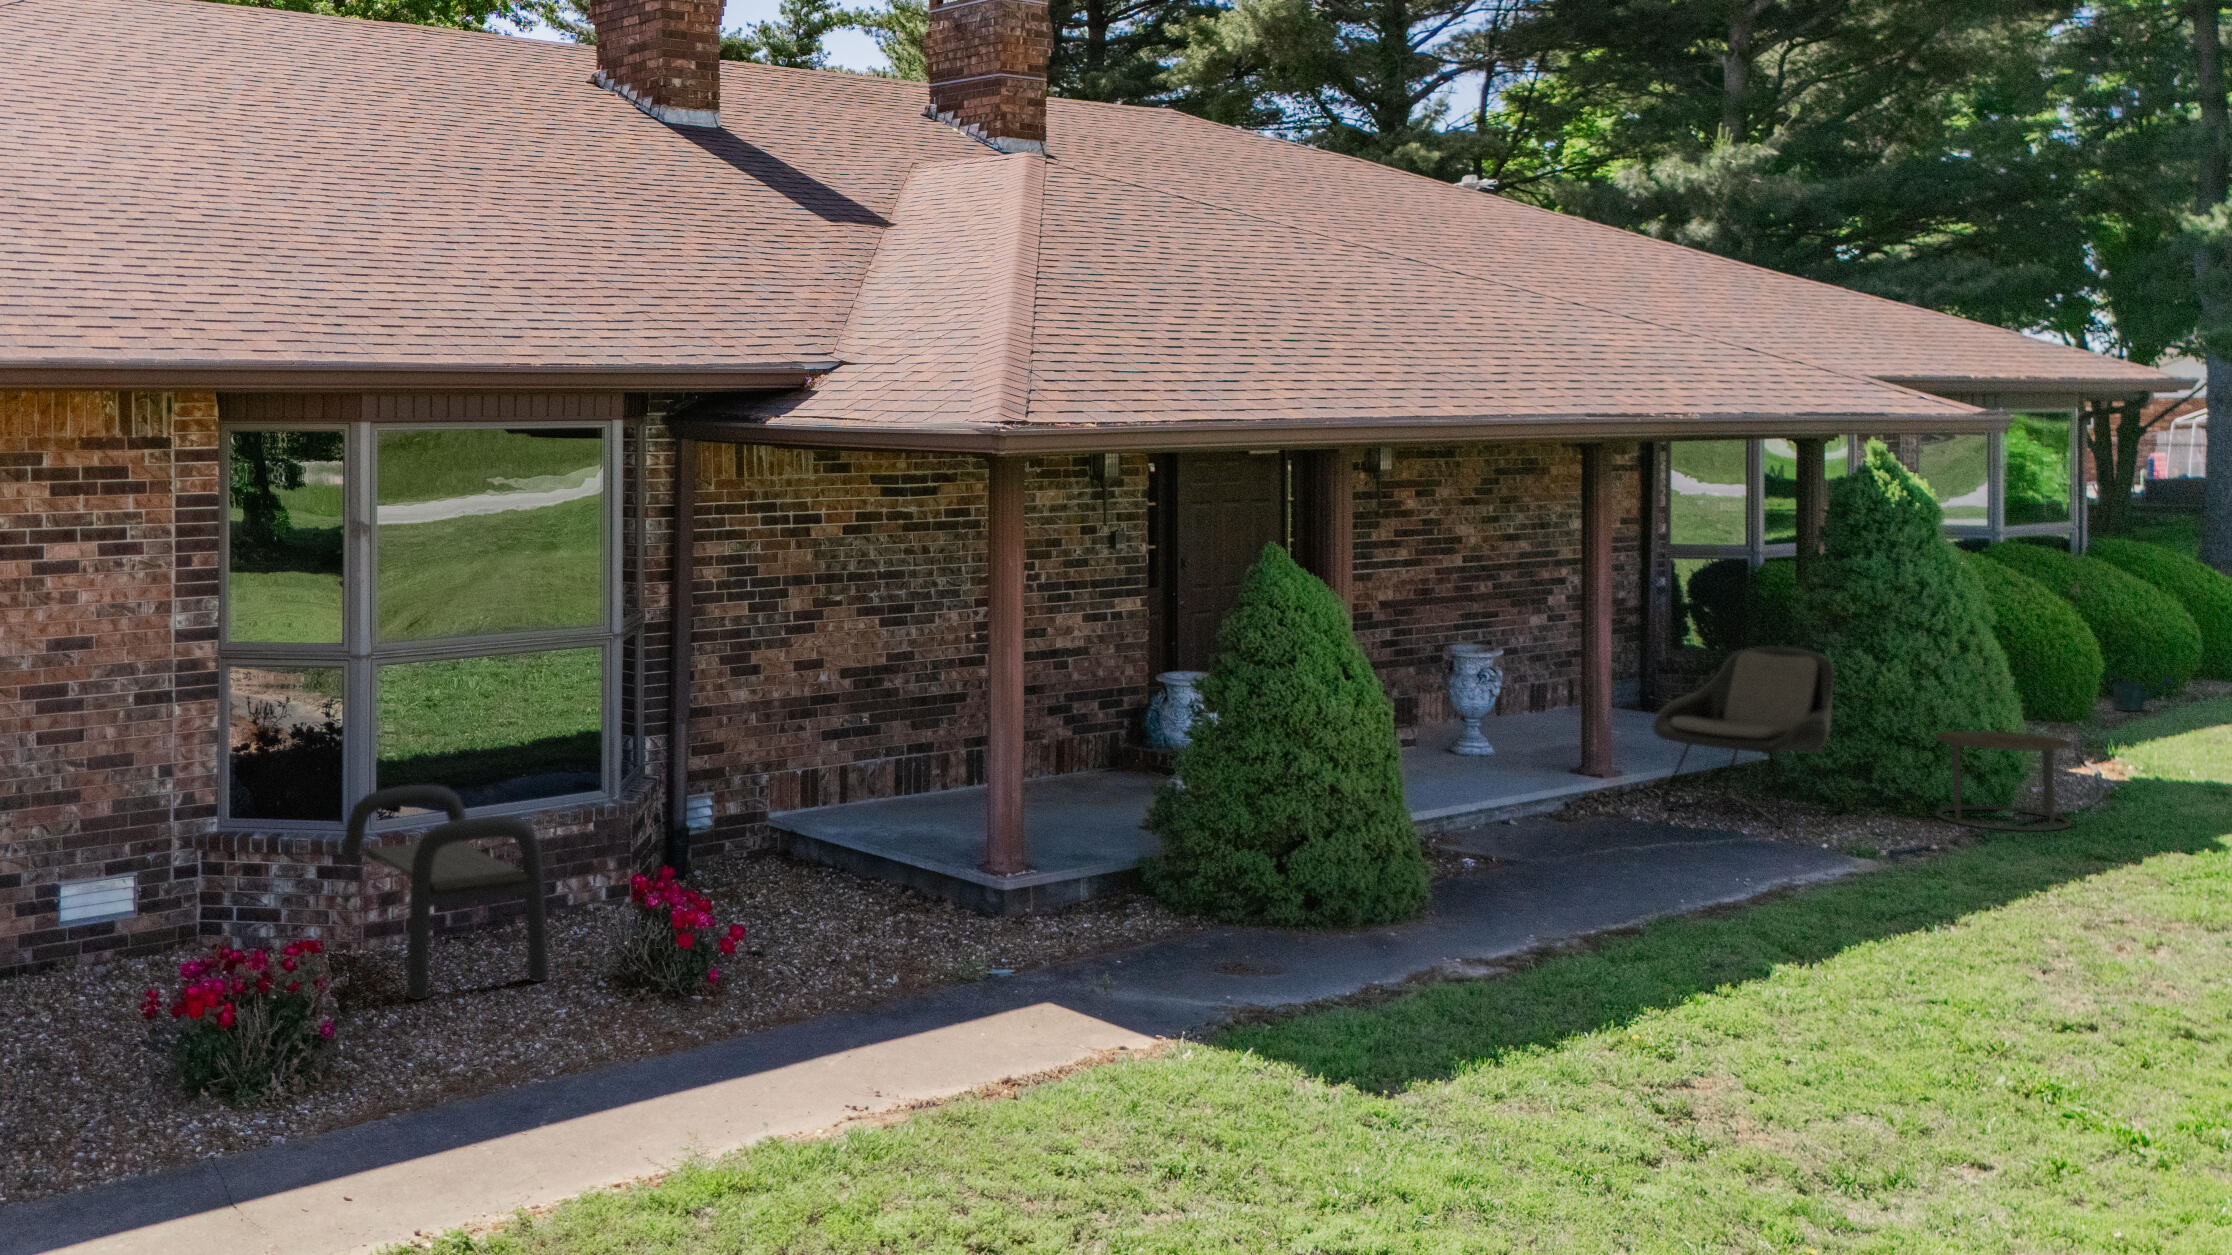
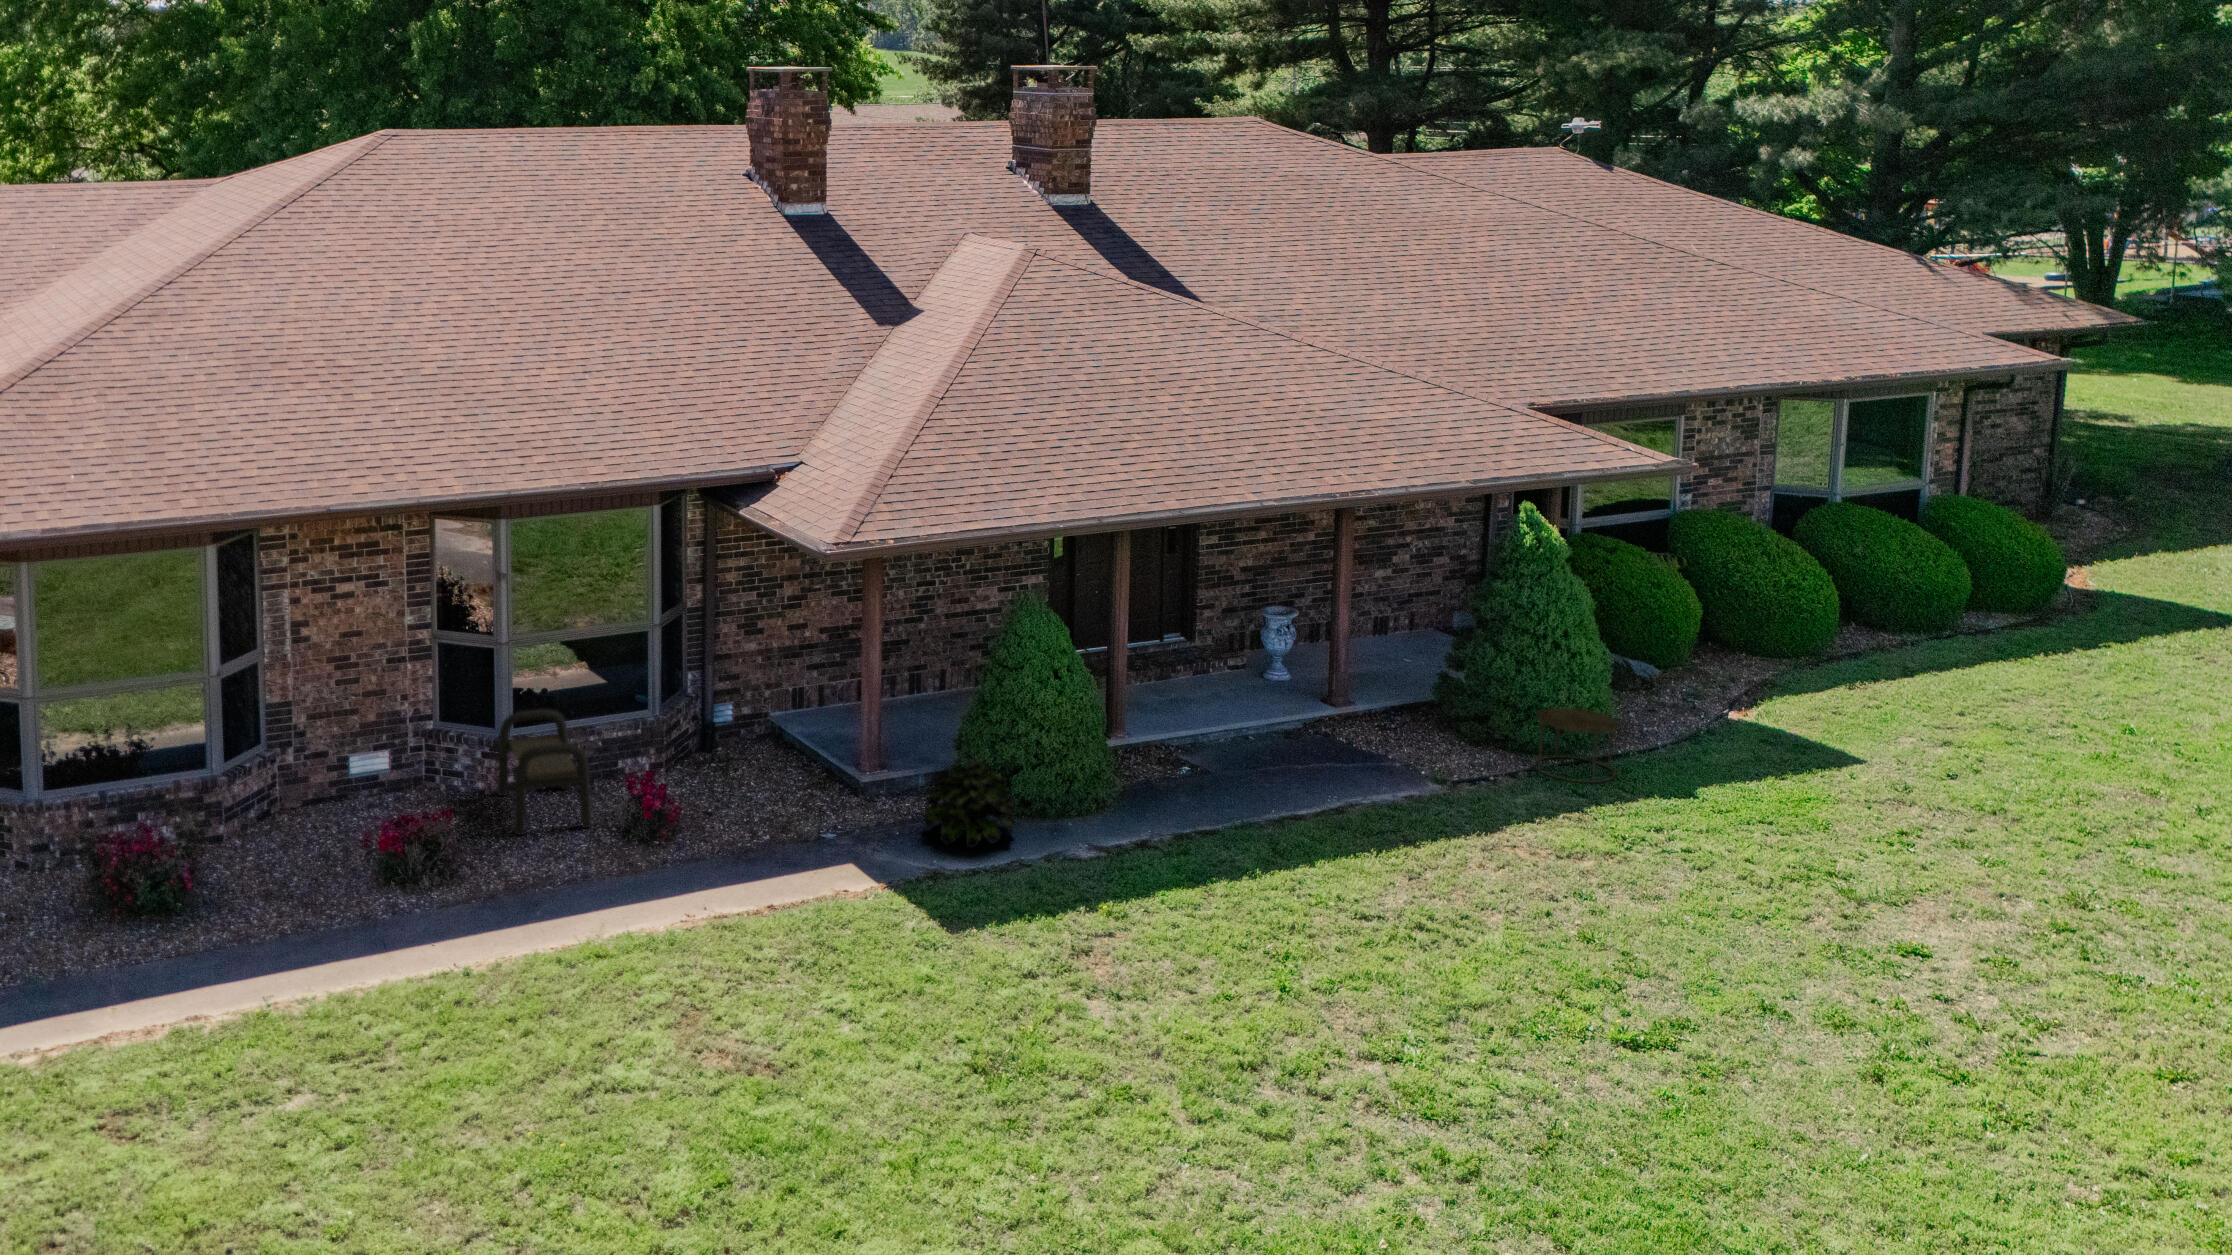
lounge chair: present [1653,647,1846,827] -> none [1357,640,1477,765]
watering can: present [2106,677,2173,711] -> none [1829,632,1877,661]
potted plant: none [1138,806,1314,959] -> present [923,760,1015,848]

